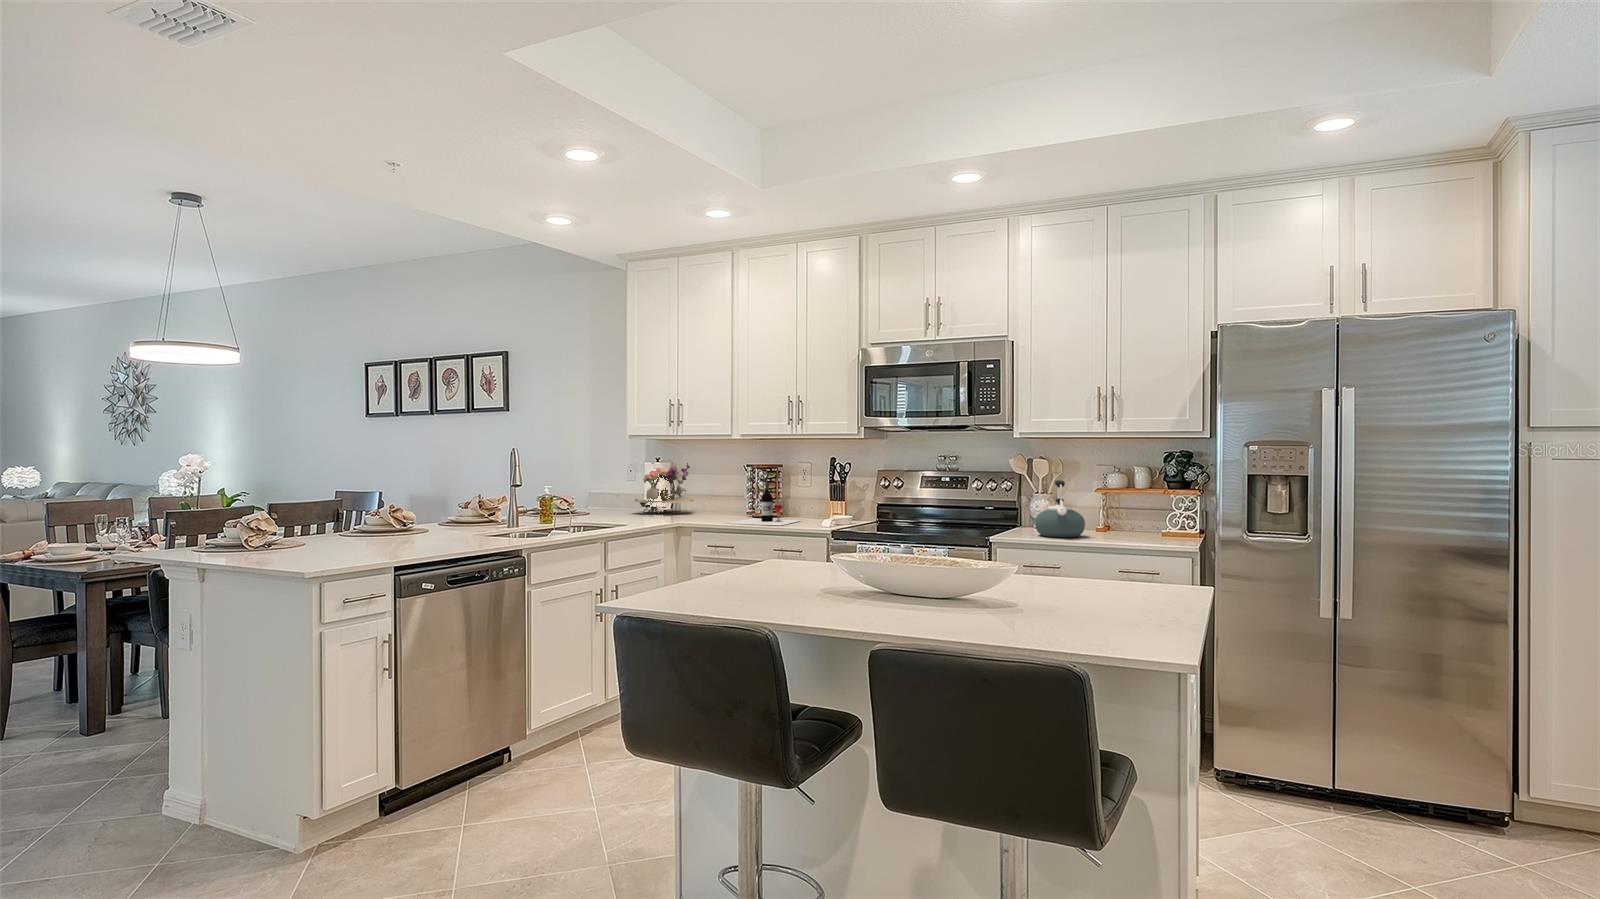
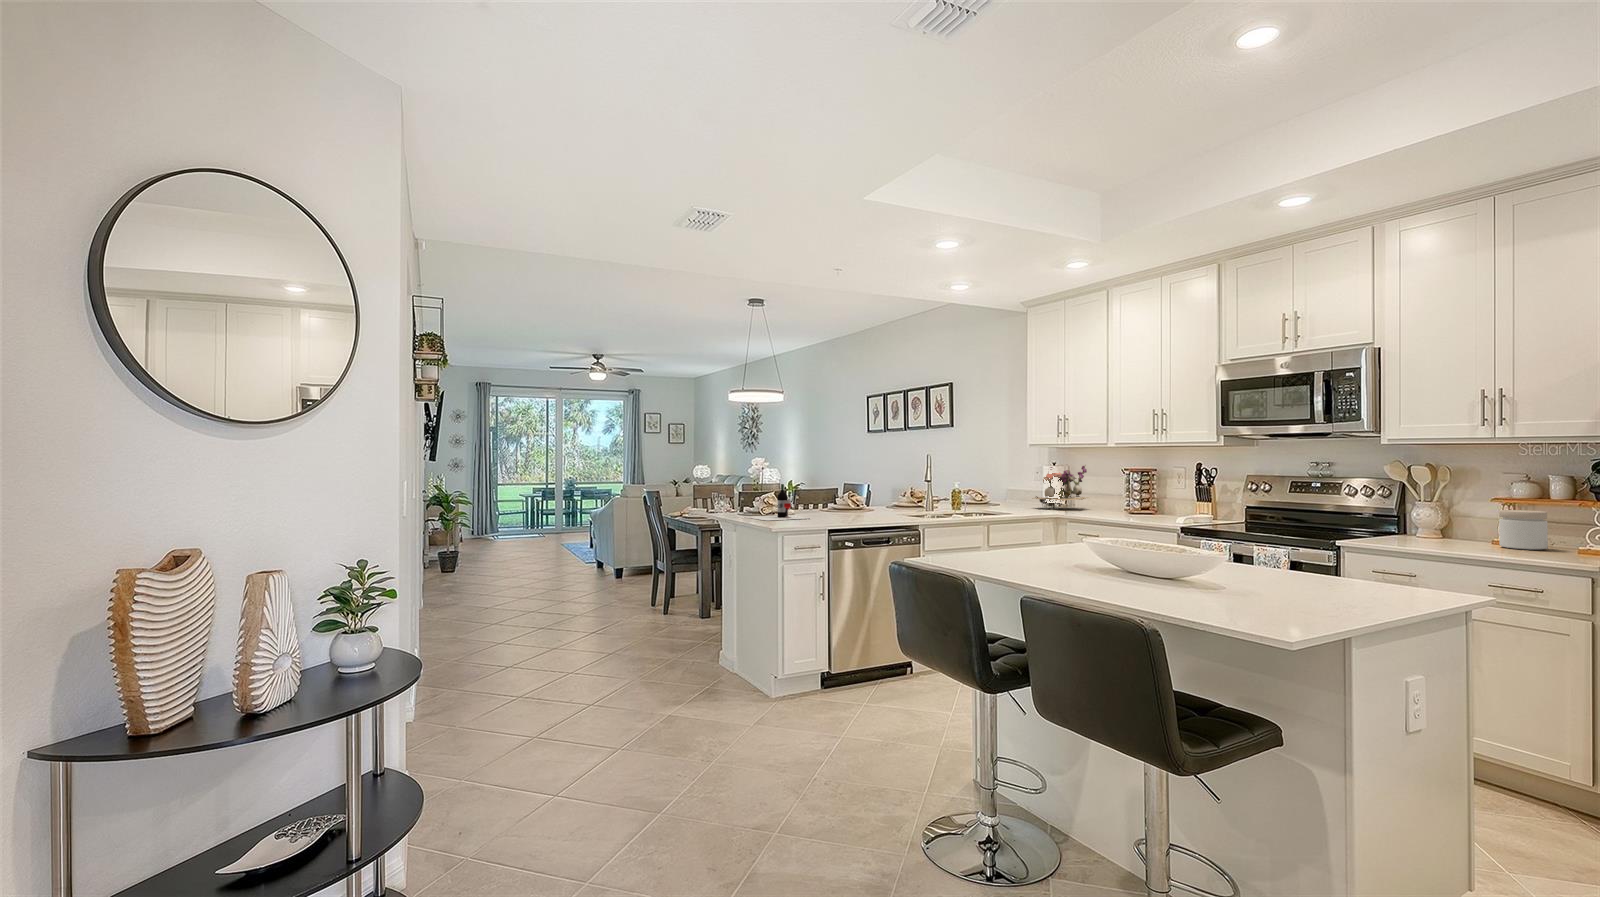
kettle: present [1035,480,1085,537] -> none [1398,488,1463,547]
wine bottle: present [728,483,801,525] -> present [746,484,808,521]
jar: none [1100,499,1133,534] -> present [1499,510,1548,550]

